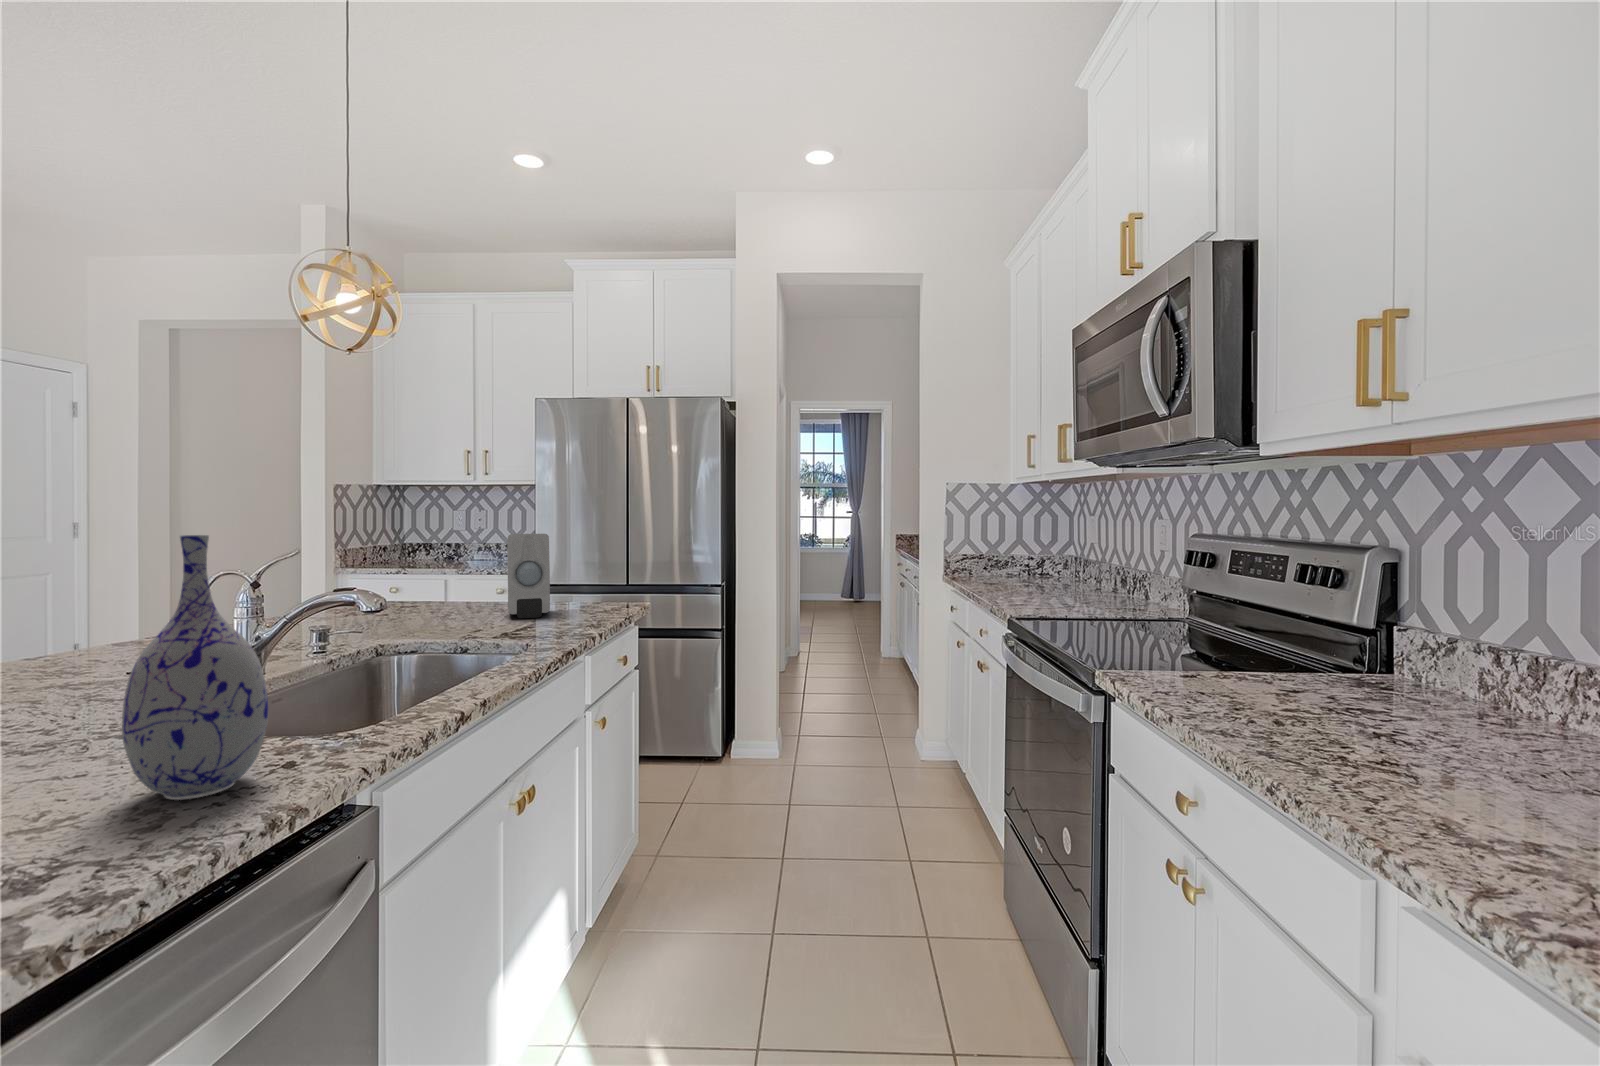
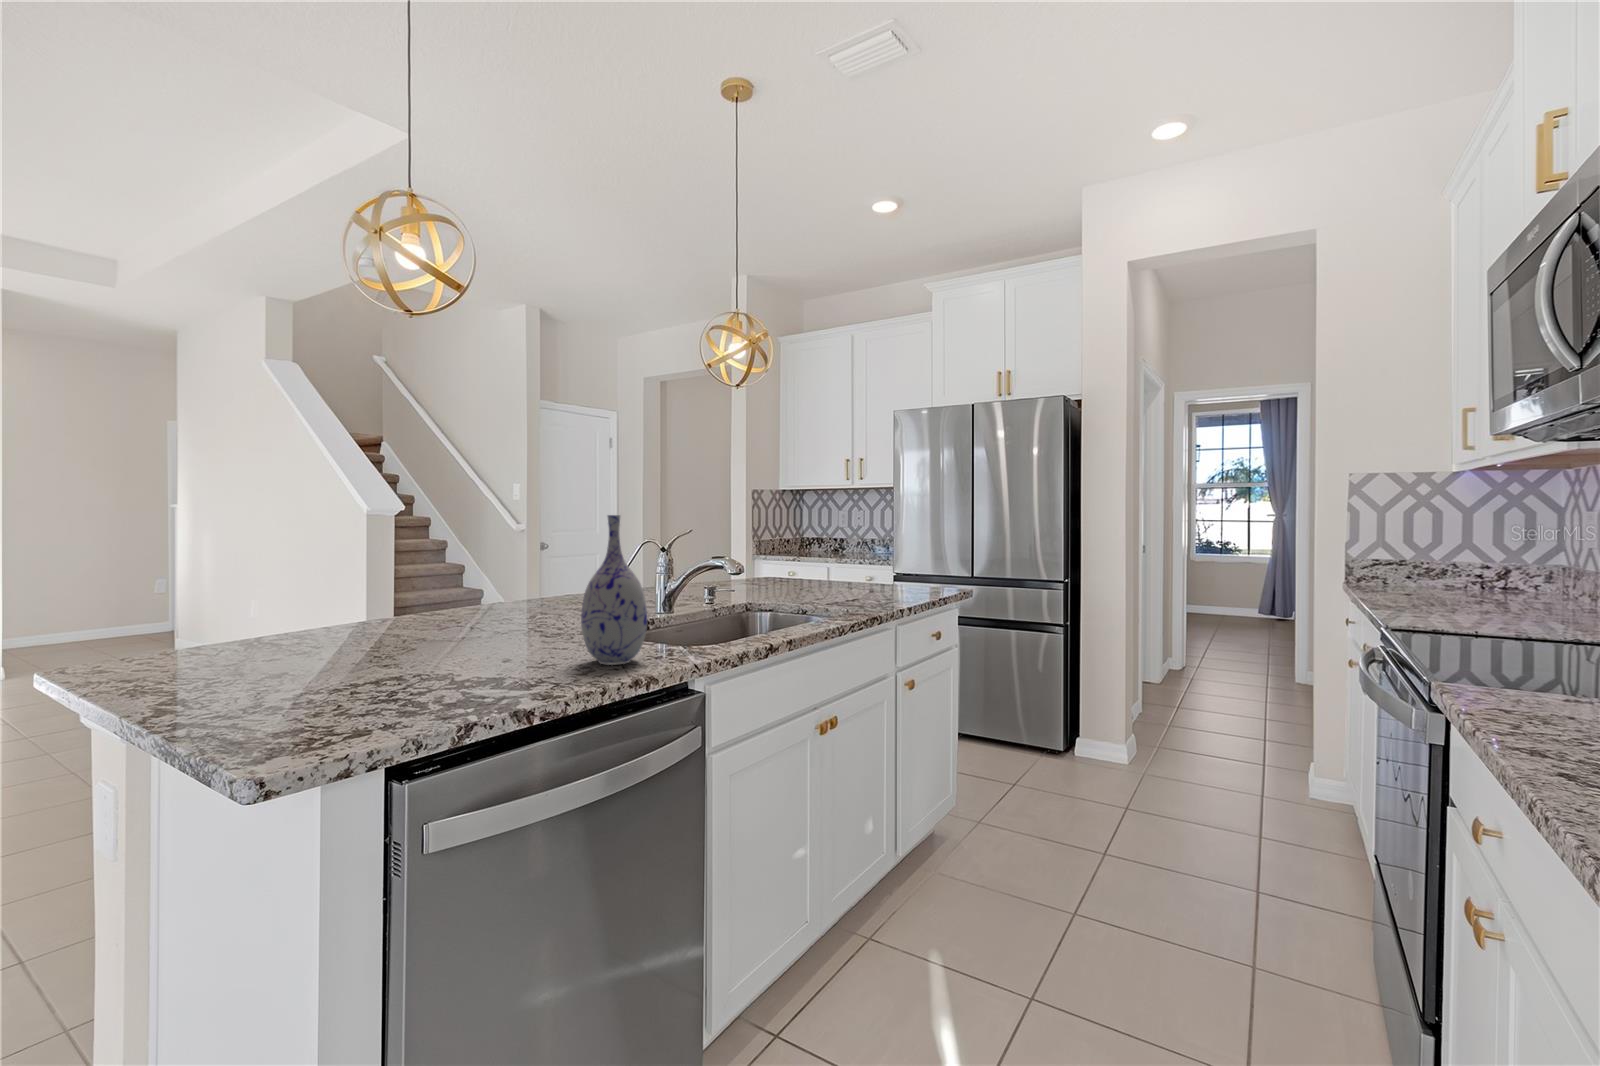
soap dispenser: present [507,534,550,618] -> none [842,525,877,596]

